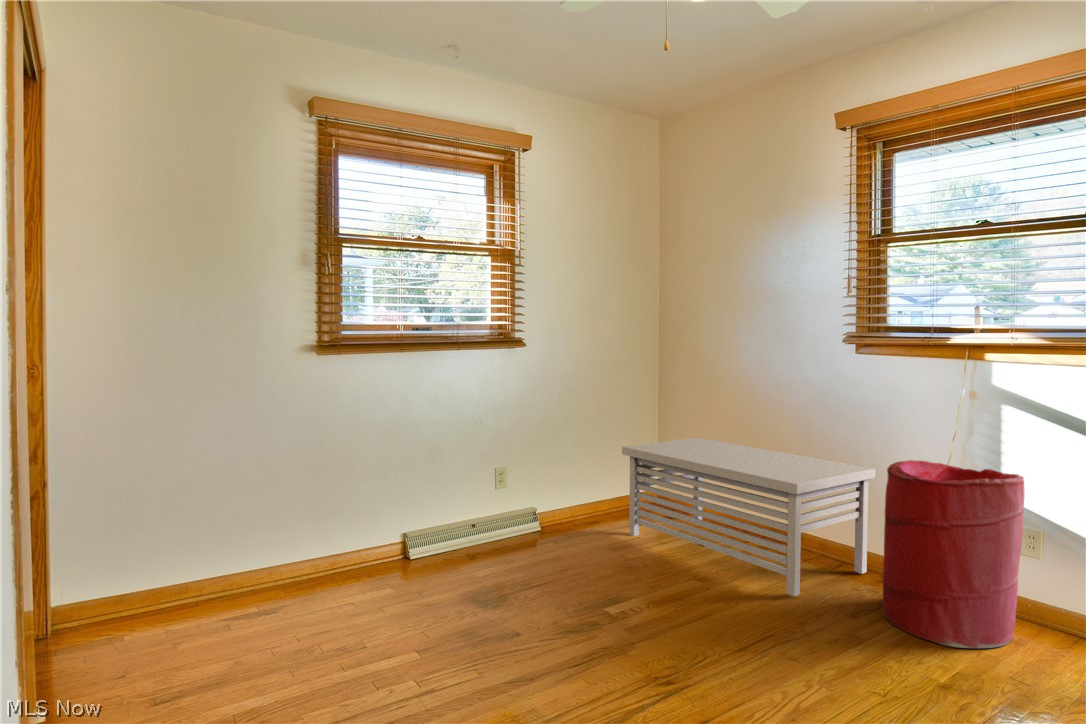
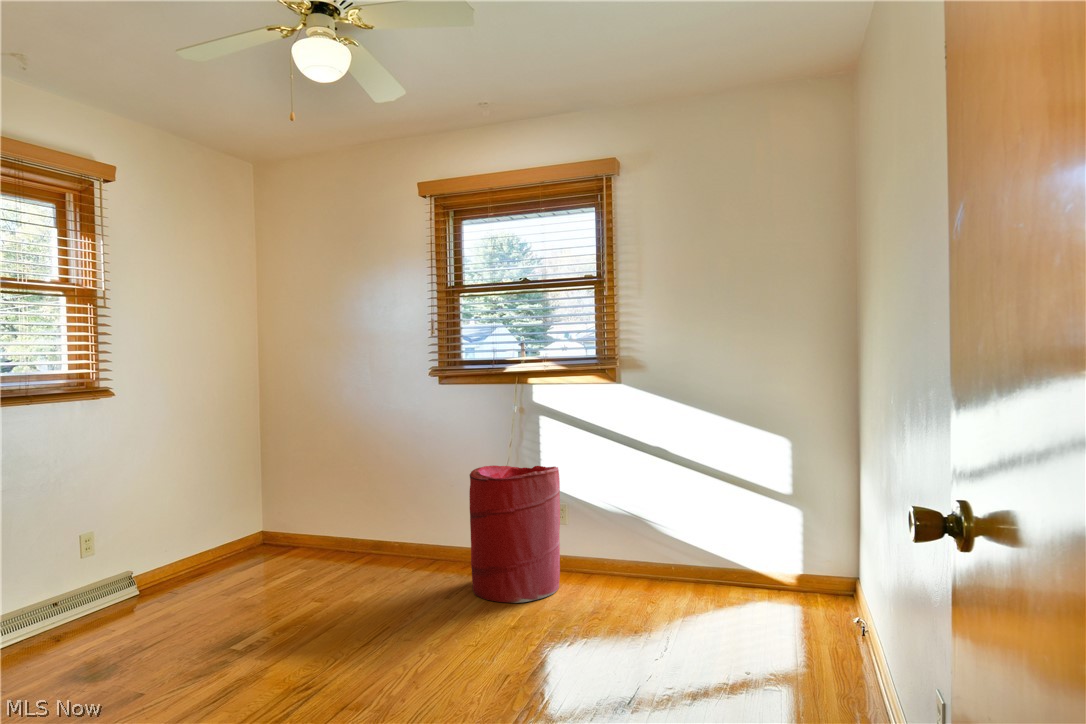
storage bench: present [622,438,875,596] -> none [230,472,461,595]

